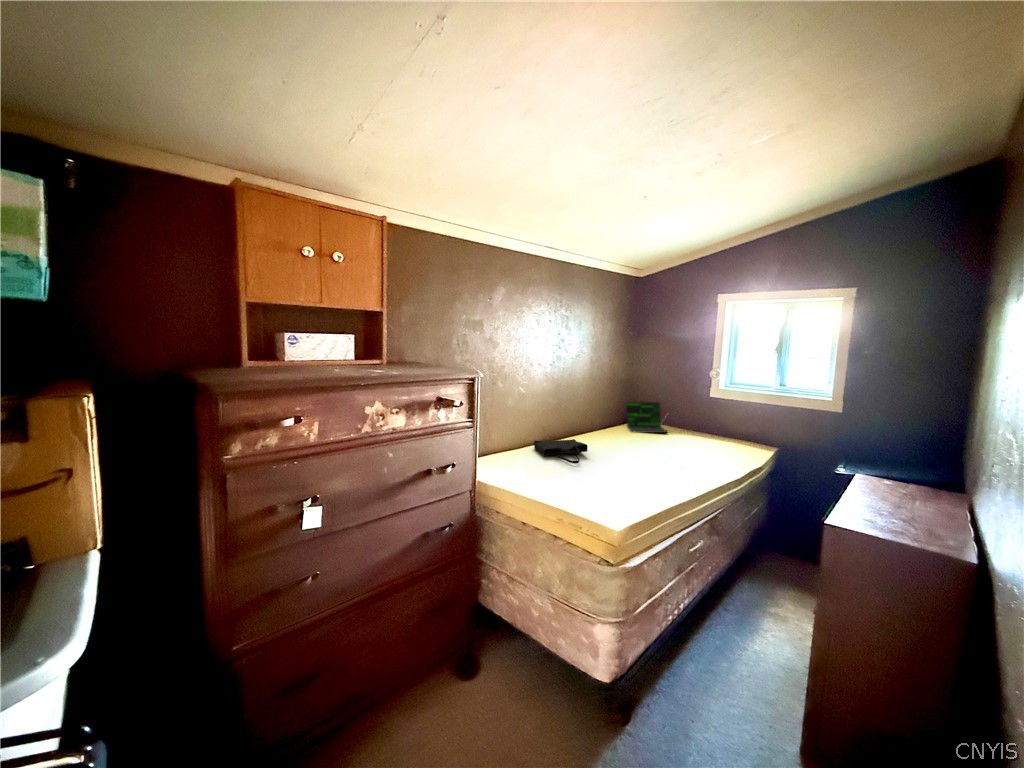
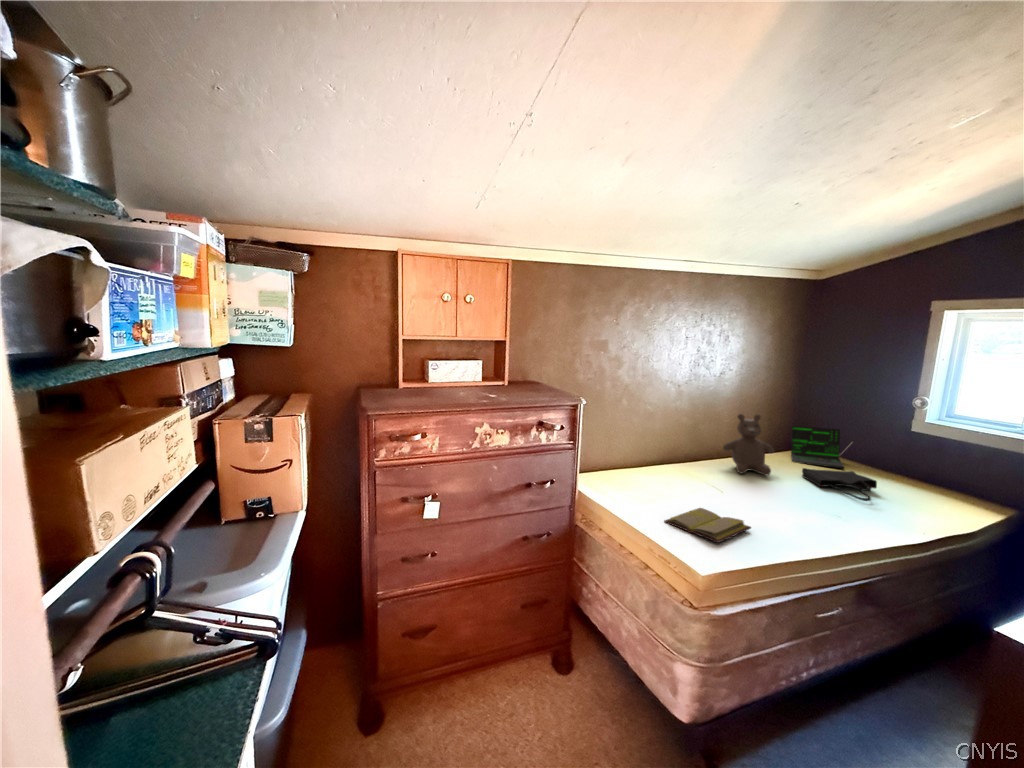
teddy bear: none [583,391,624,445] -> present [723,414,774,475]
tote bag: present [534,439,588,463] -> present [802,468,877,501]
diary: none [562,475,634,502] -> present [664,508,751,543]

